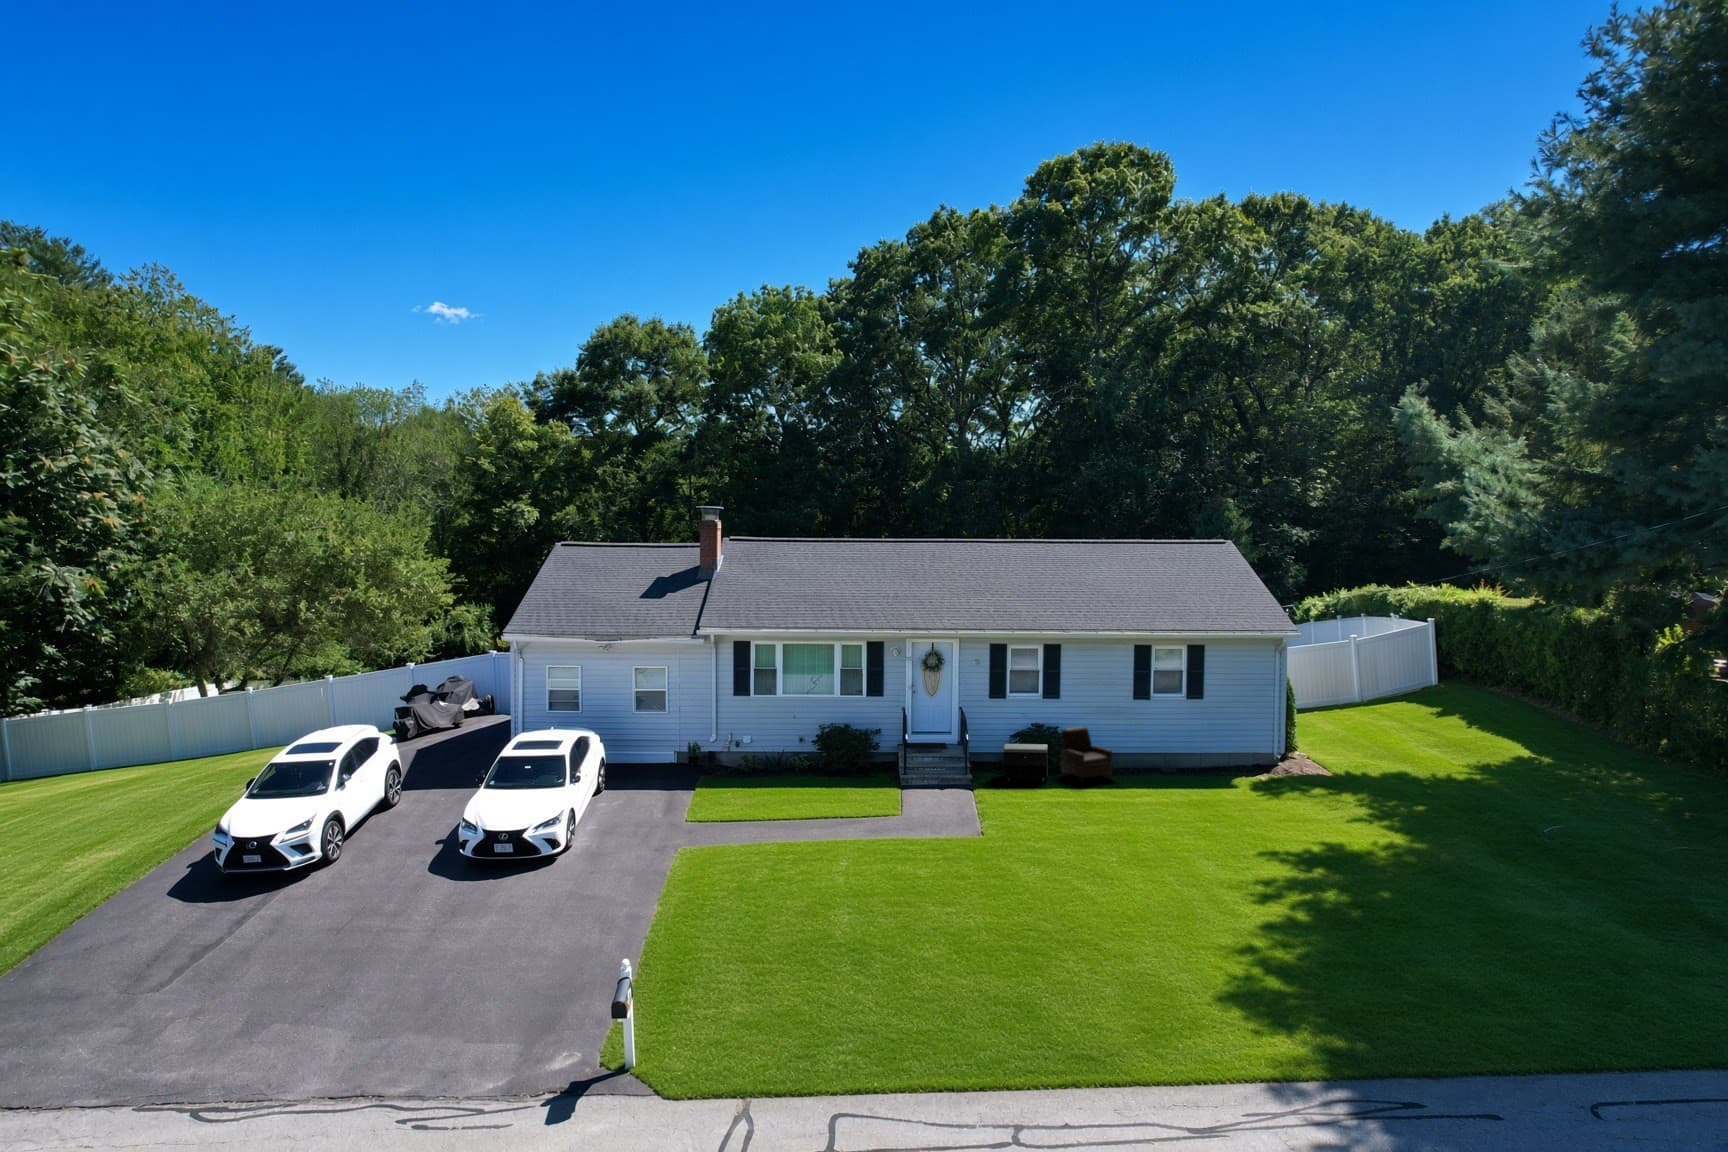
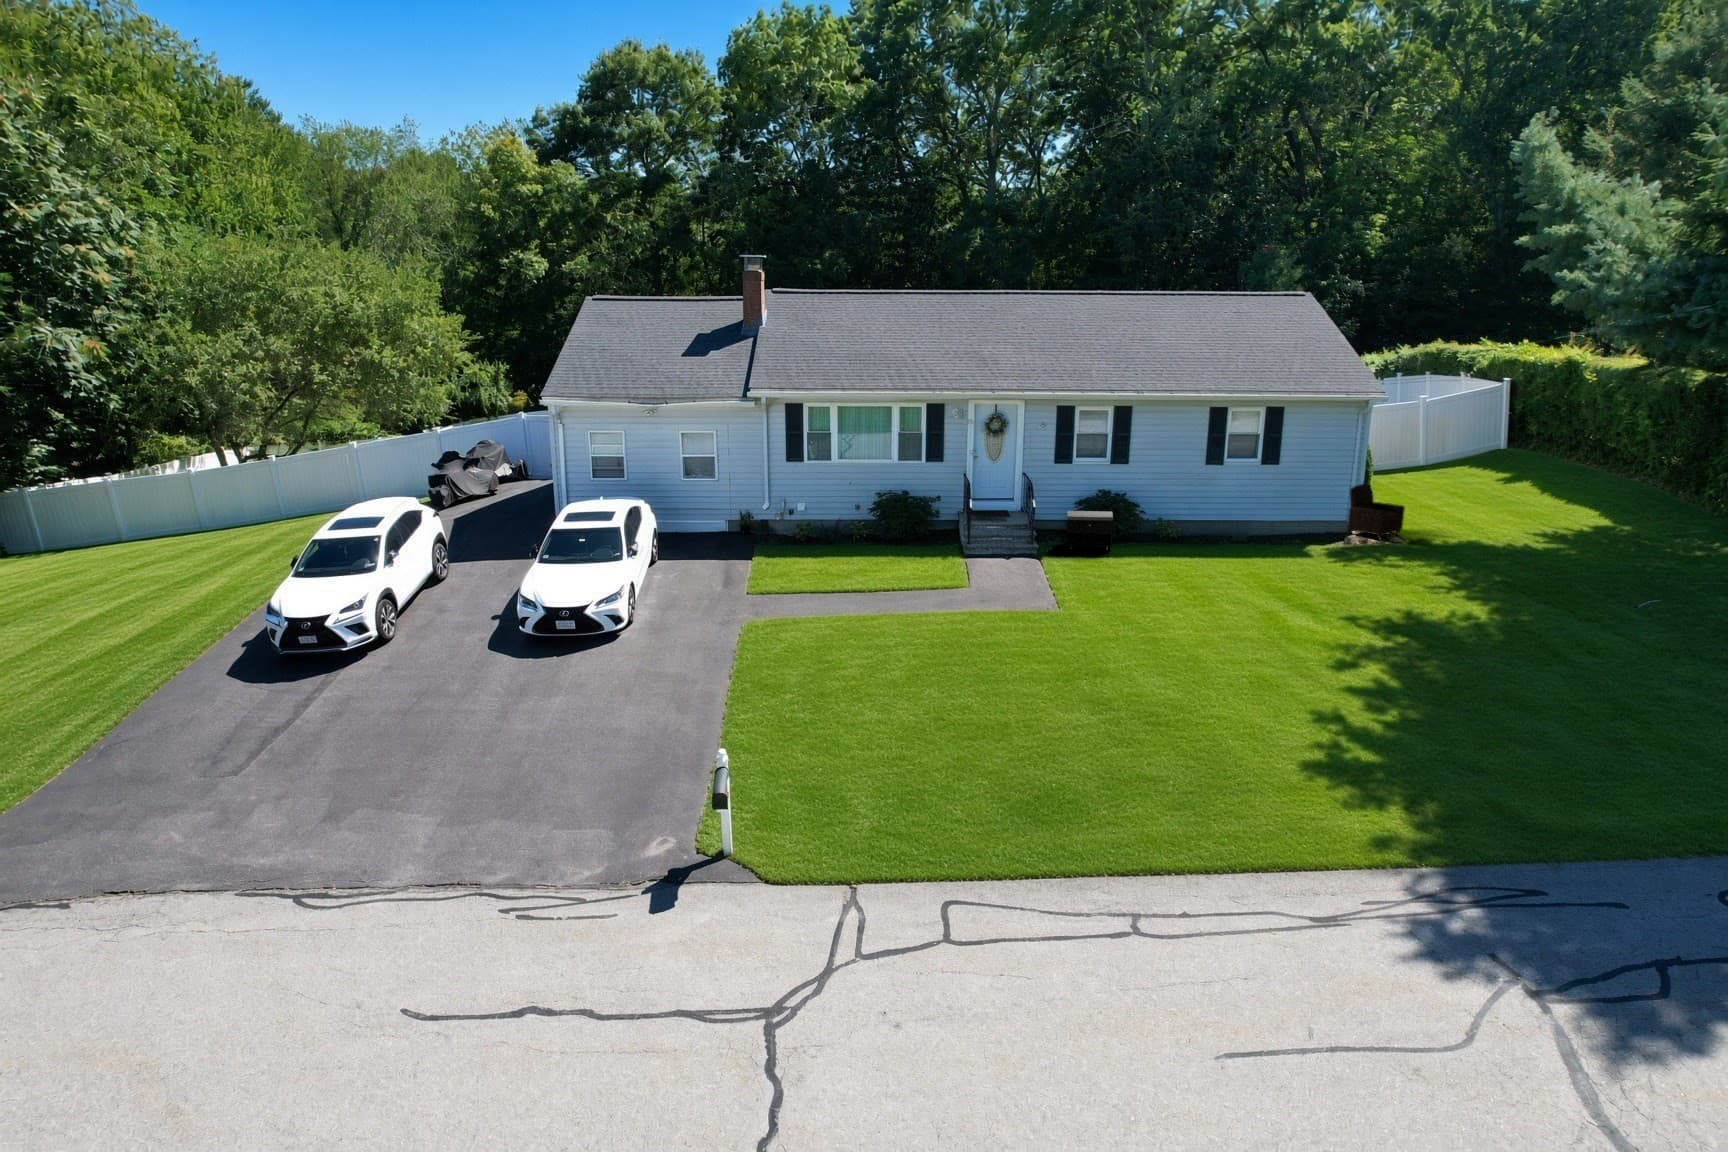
chair: present [1061,727,1112,783] -> present [1348,484,1405,541]

